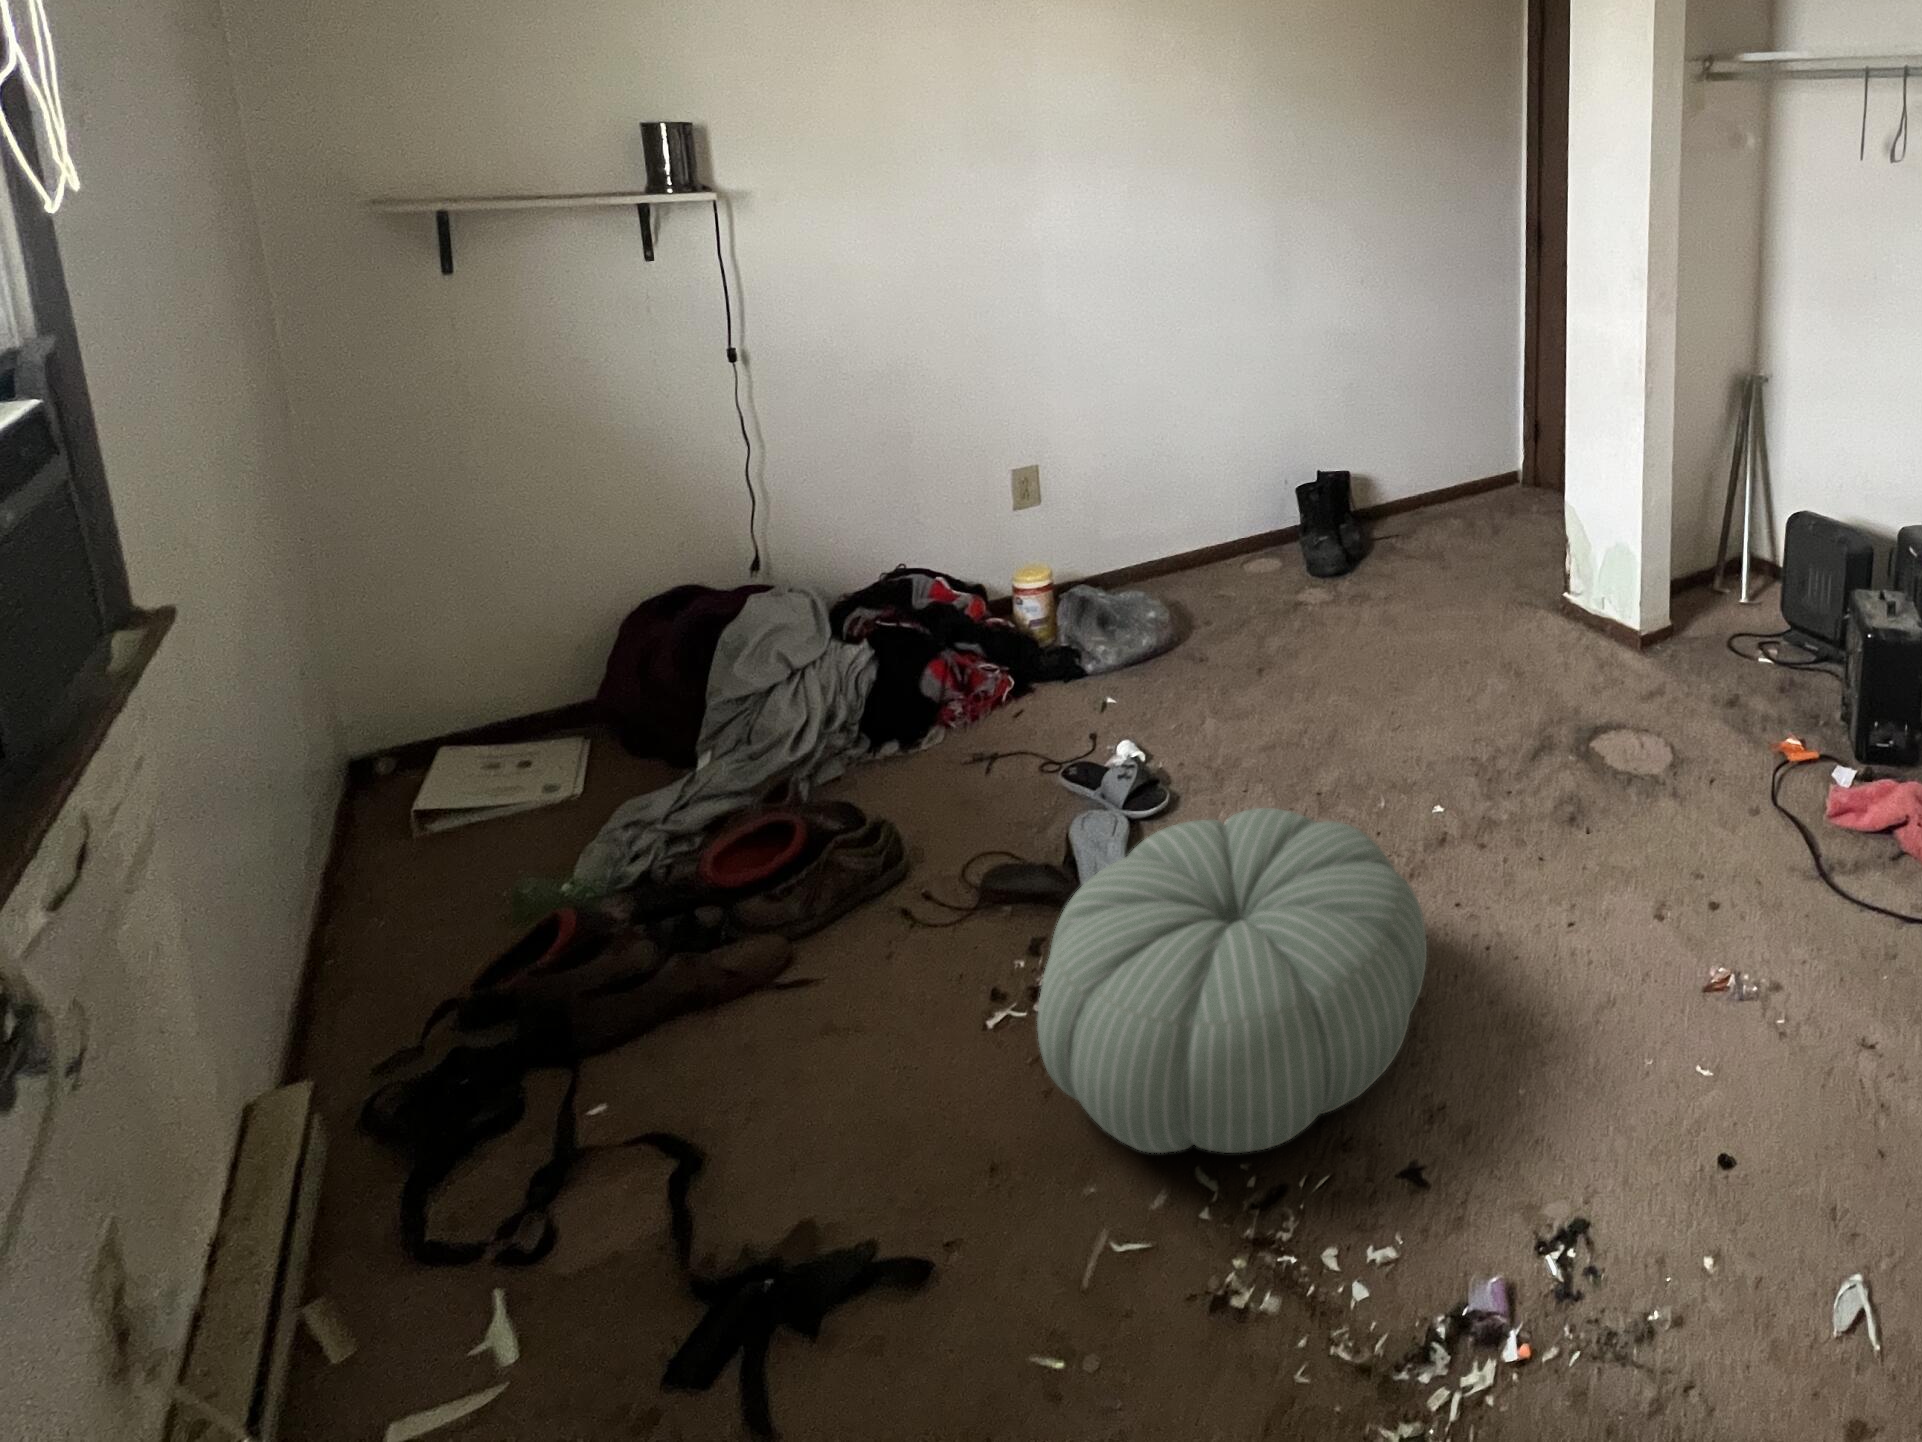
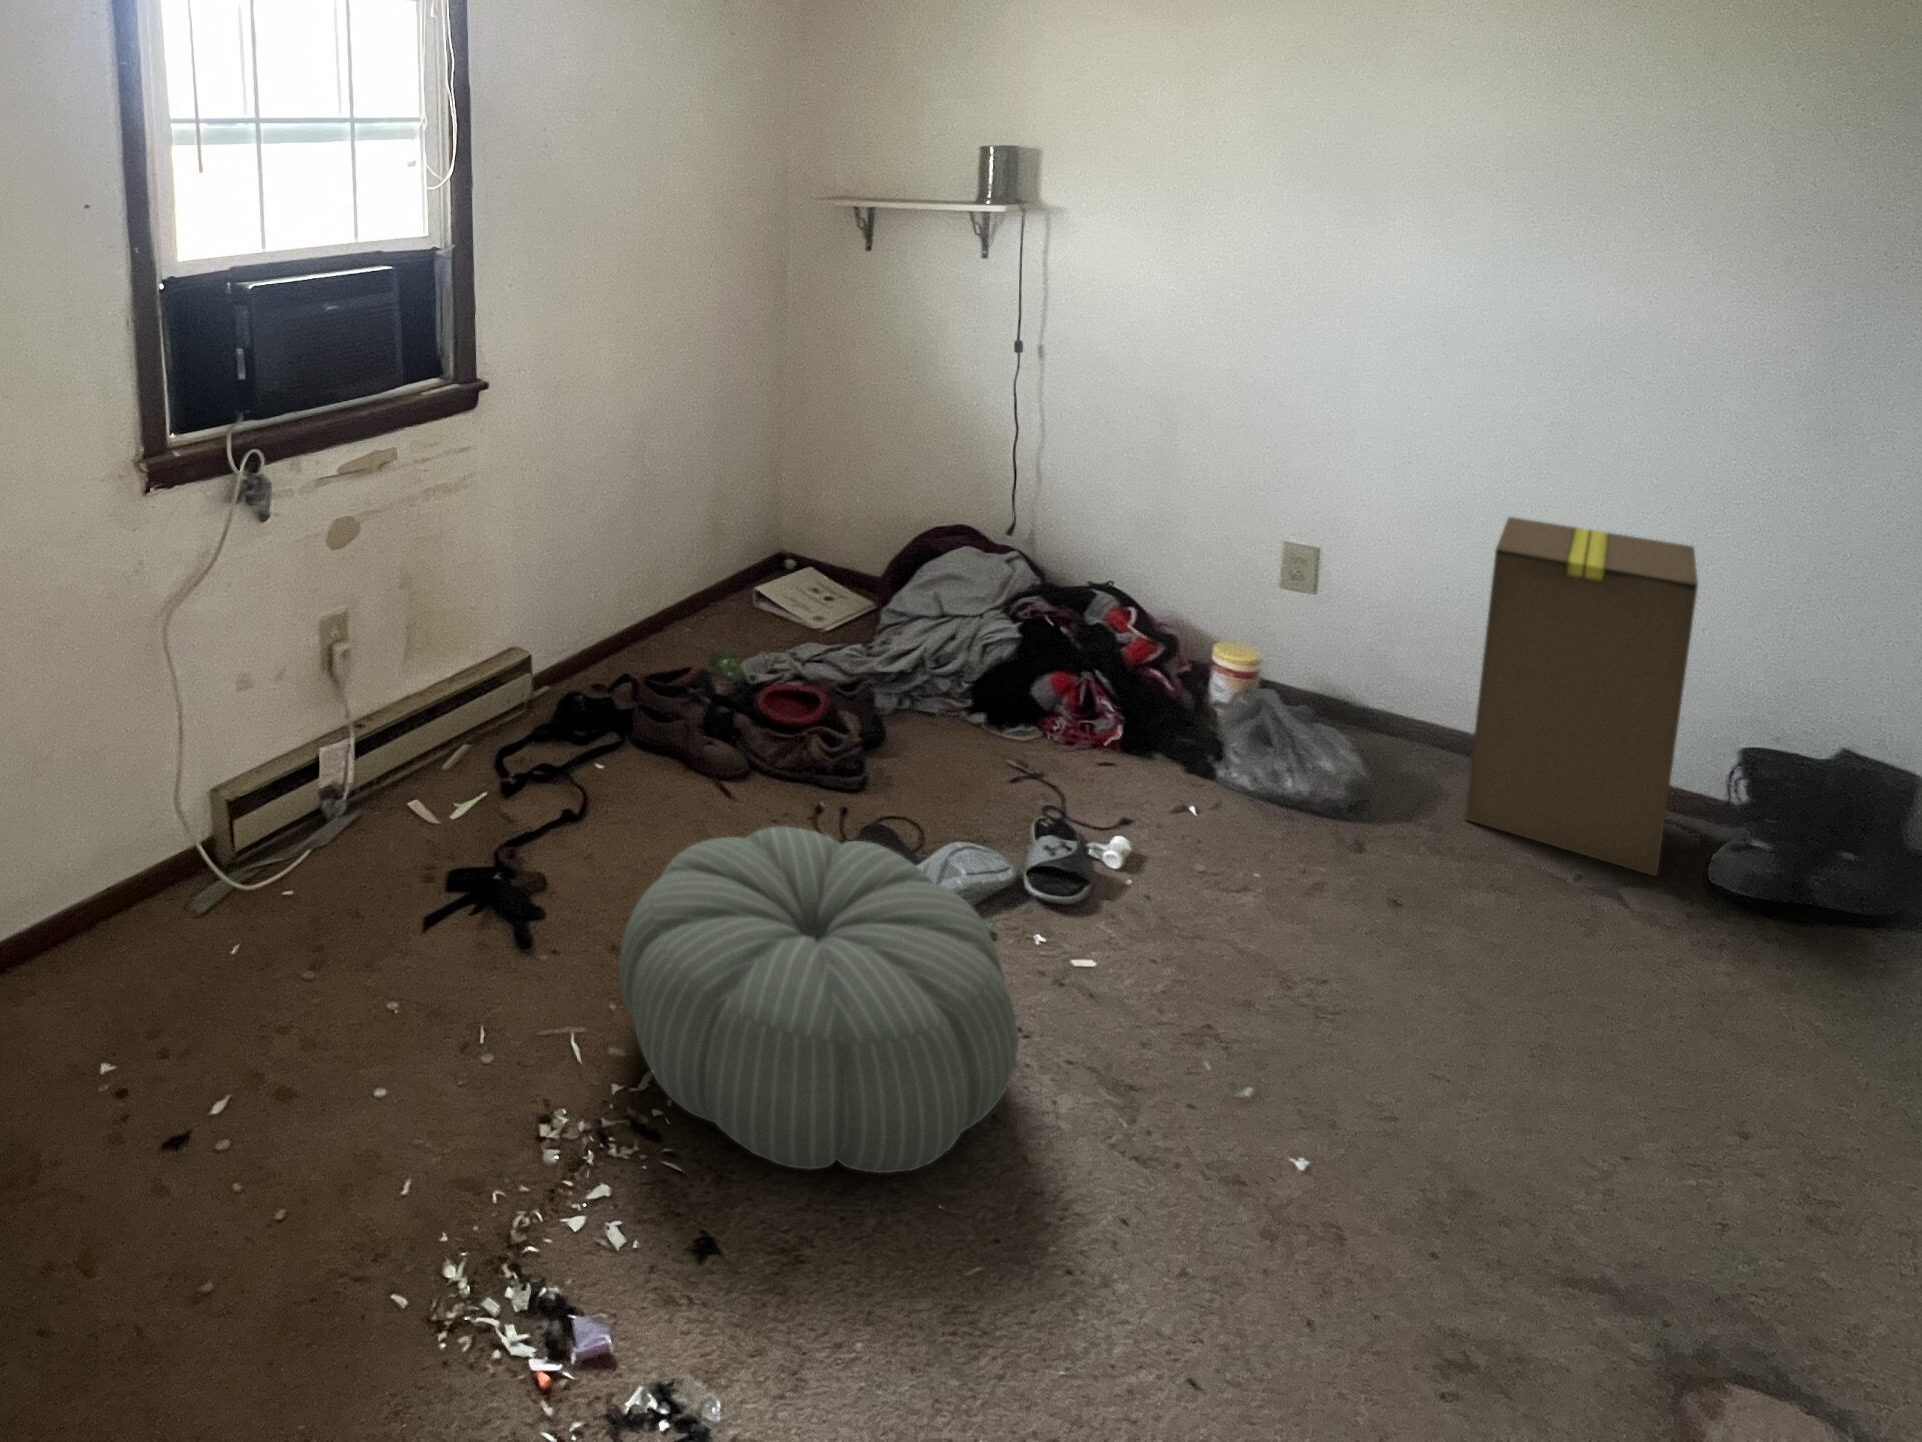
cardboard box: none [1160,379,1300,608] -> present [1465,517,1698,876]

